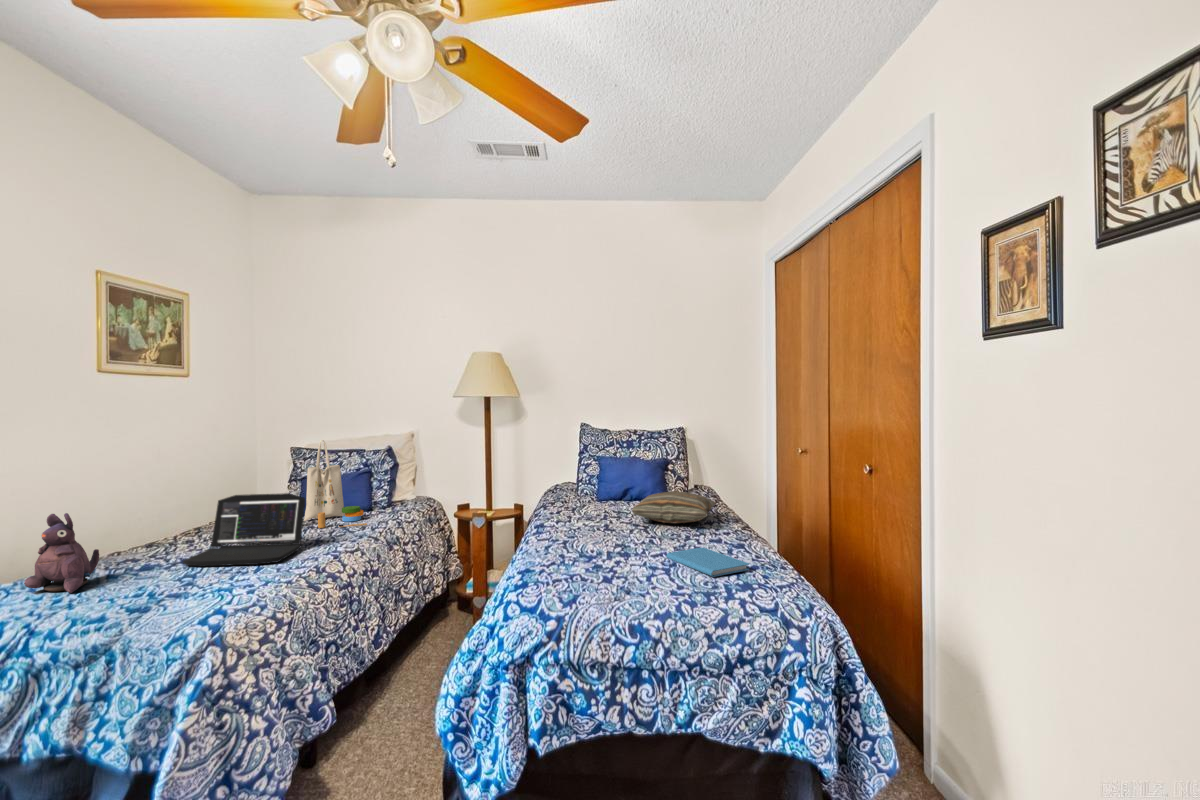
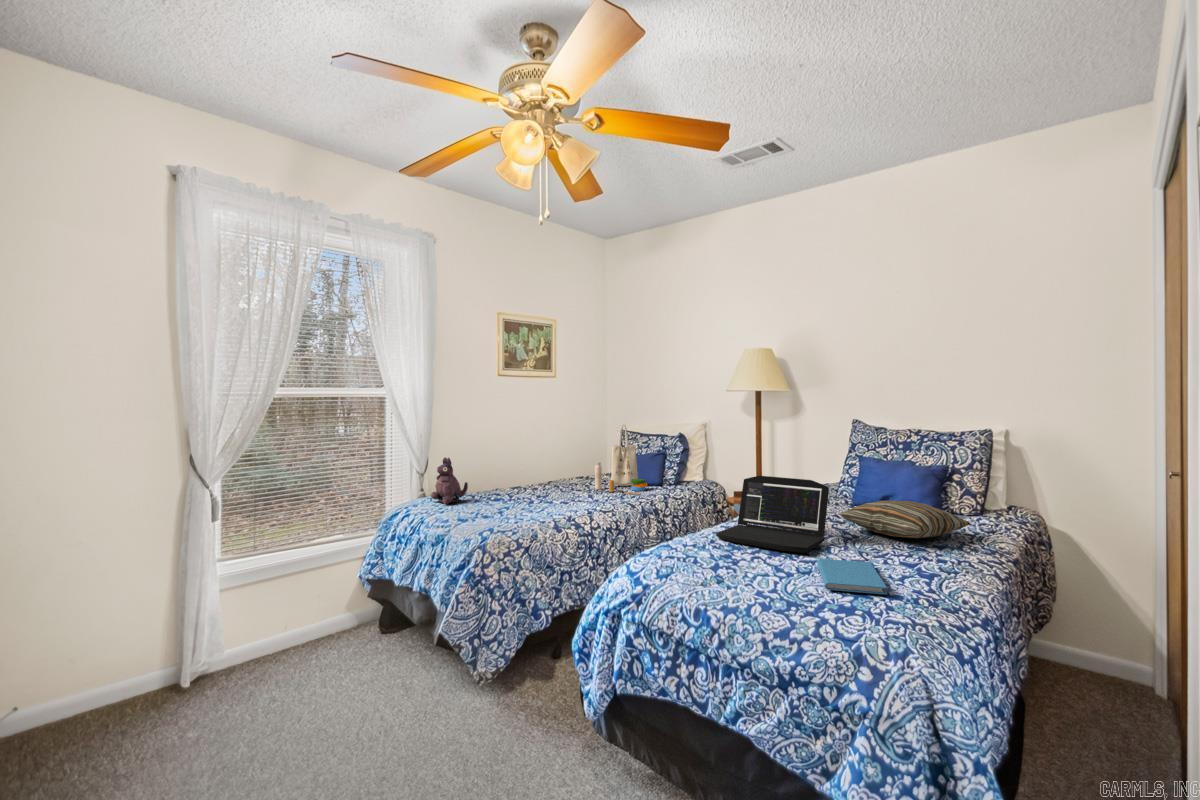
laptop: present [183,493,305,566] -> present [716,476,829,553]

